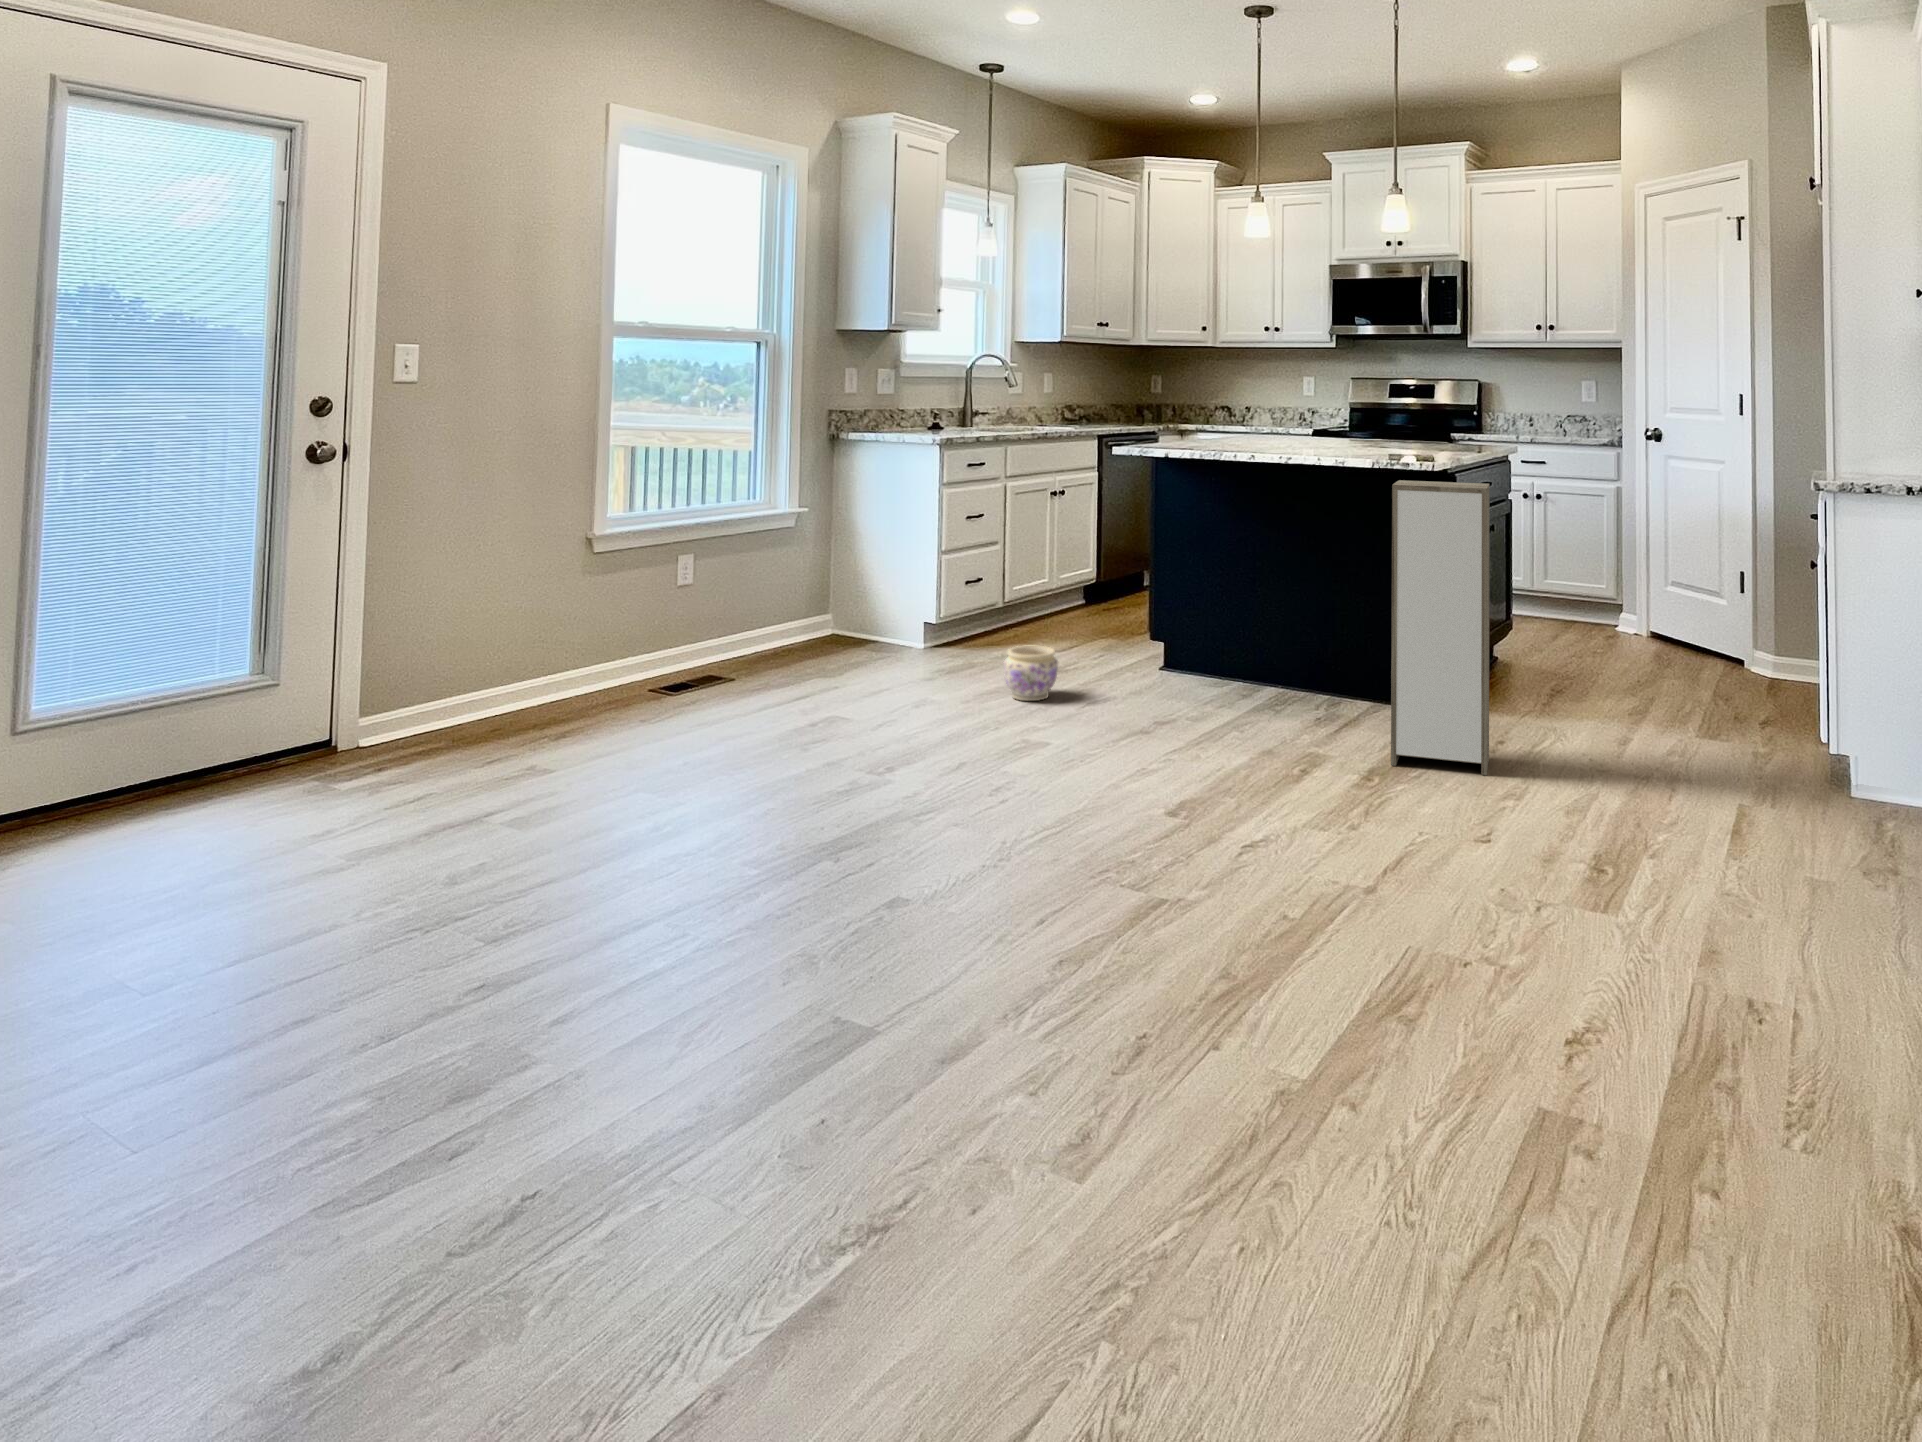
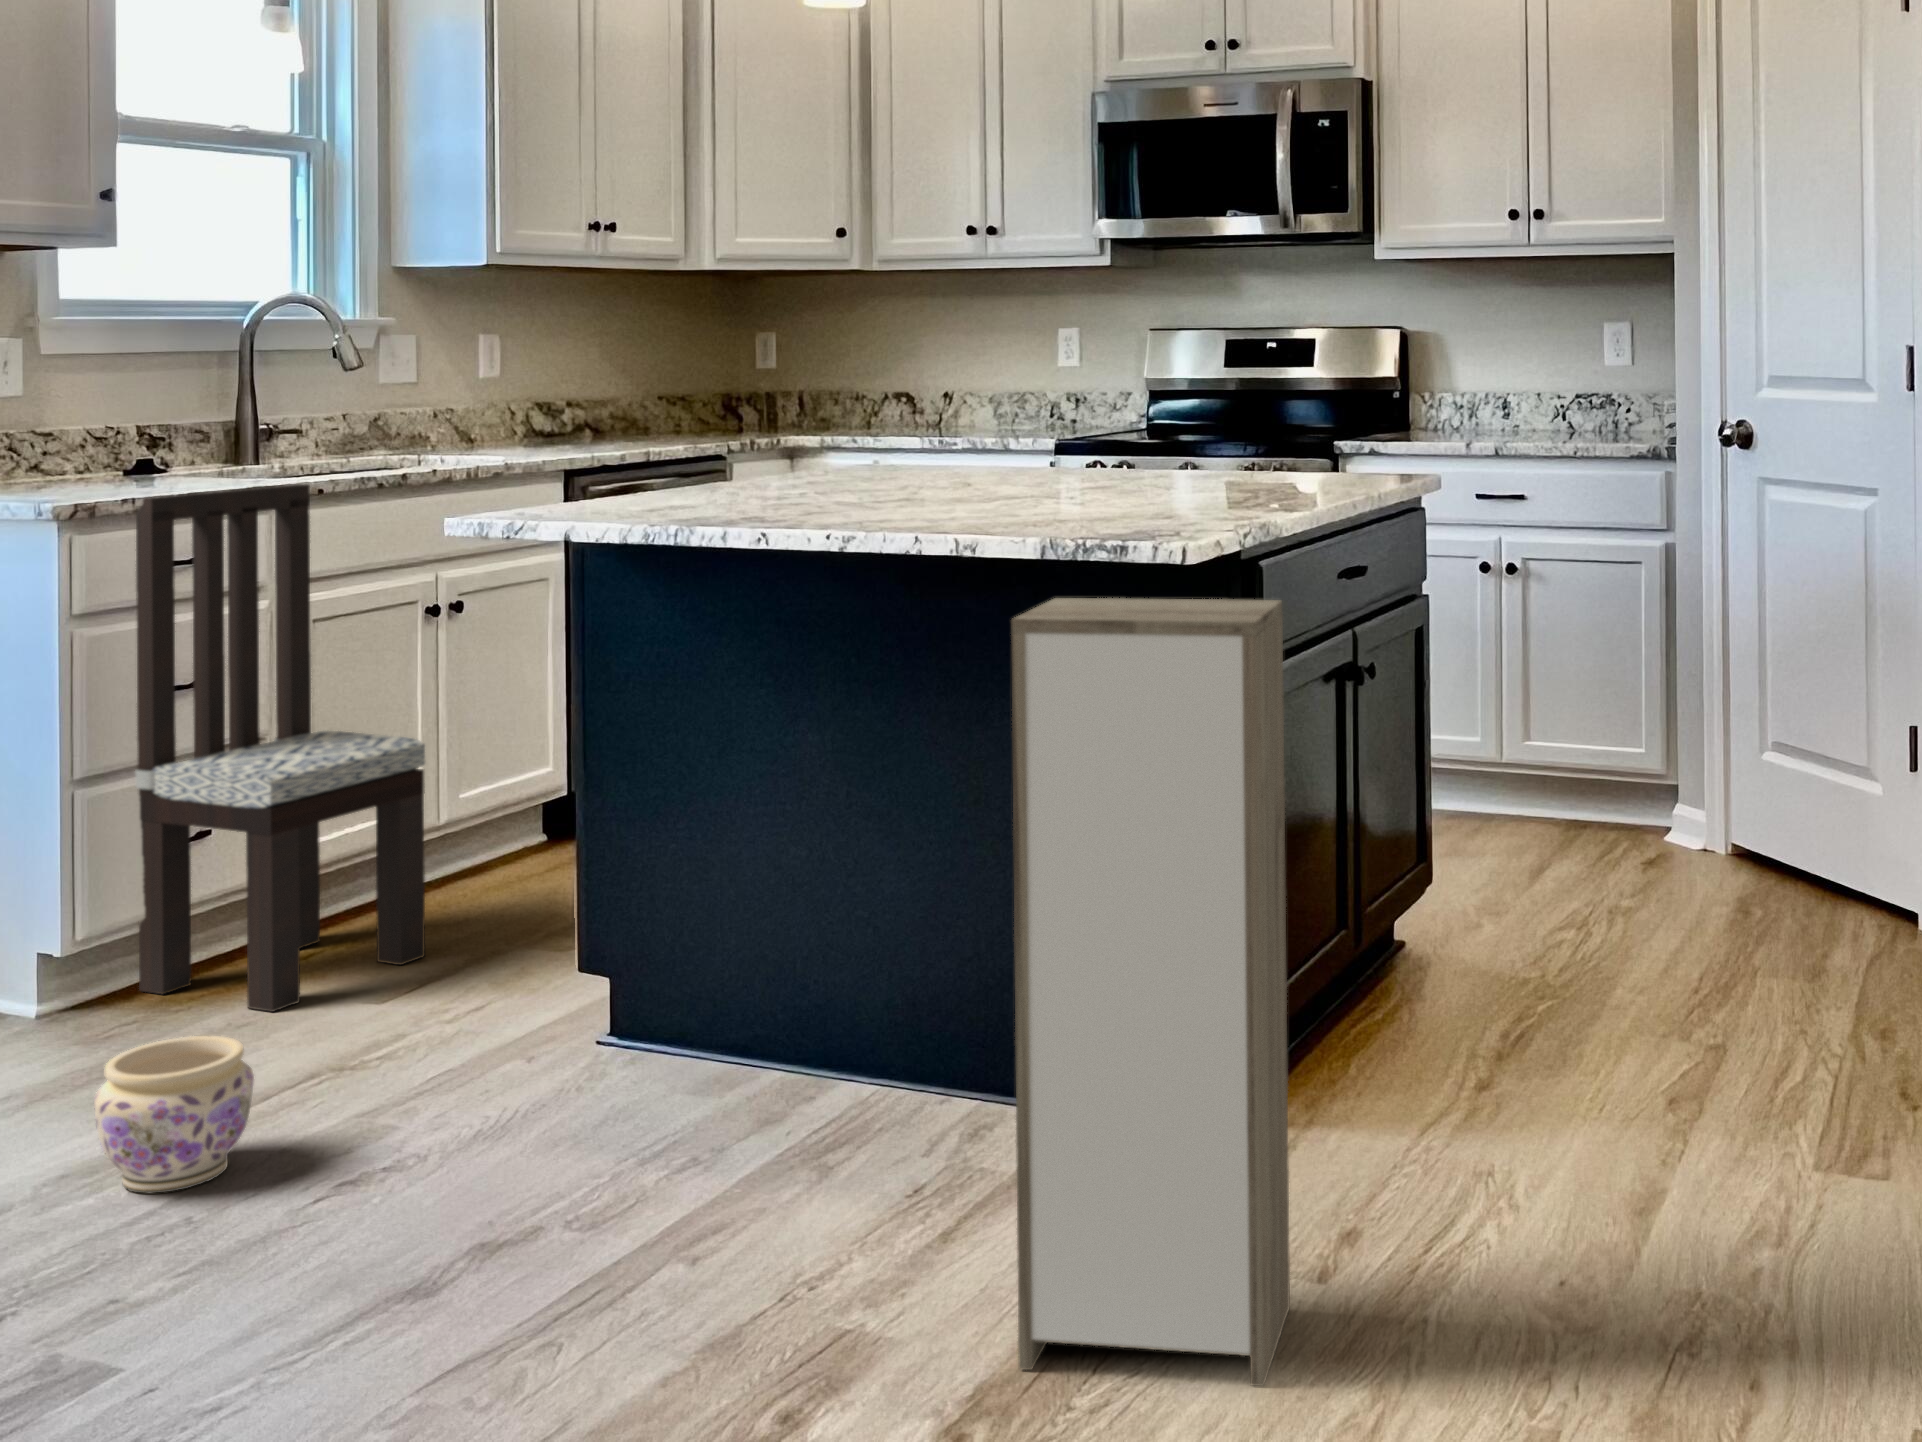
dining chair: none [962,435,1072,653] -> present [135,484,425,1012]

